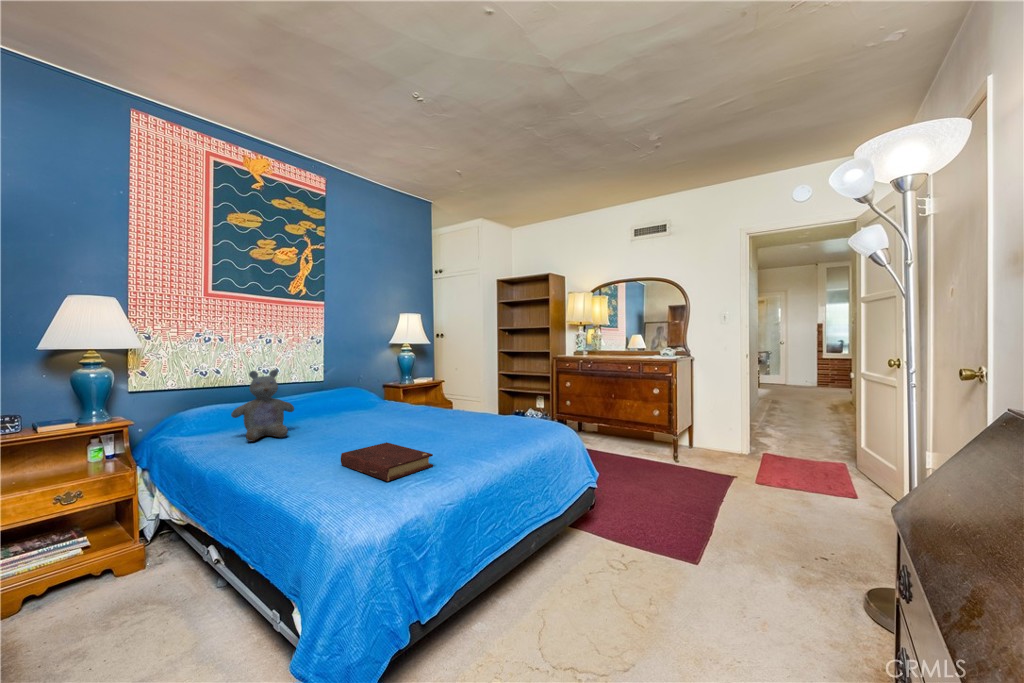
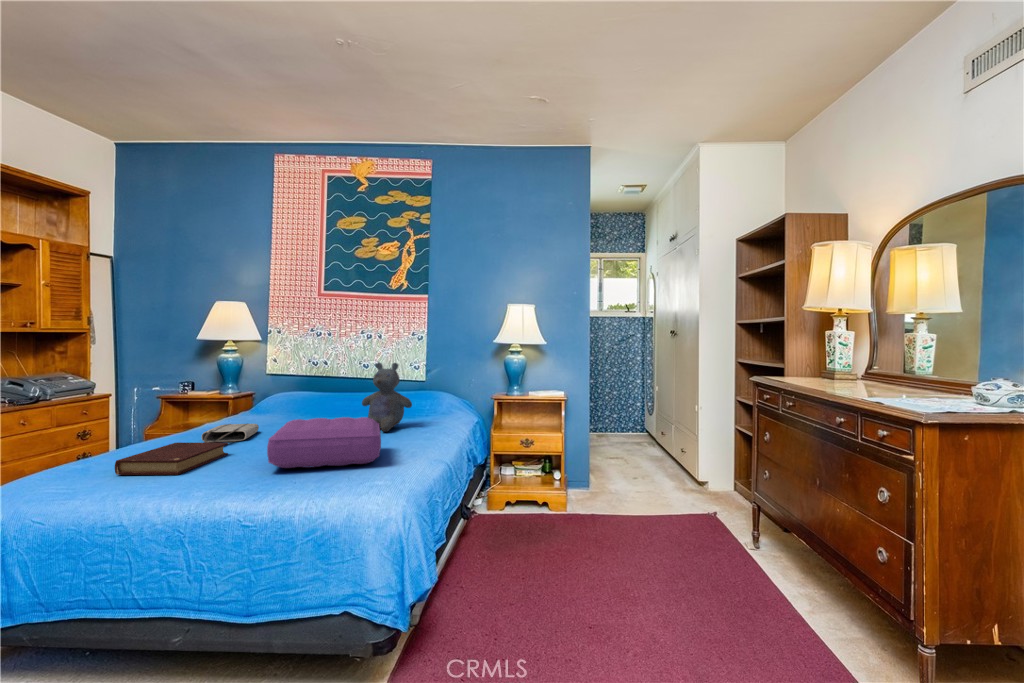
stuffed bear: present [231,370,294,441] -> present [362,362,412,432]
pillow: none [432,402,518,444] -> present [267,417,381,468]
tote bag: none [273,433,351,455] -> present [202,424,259,443]

